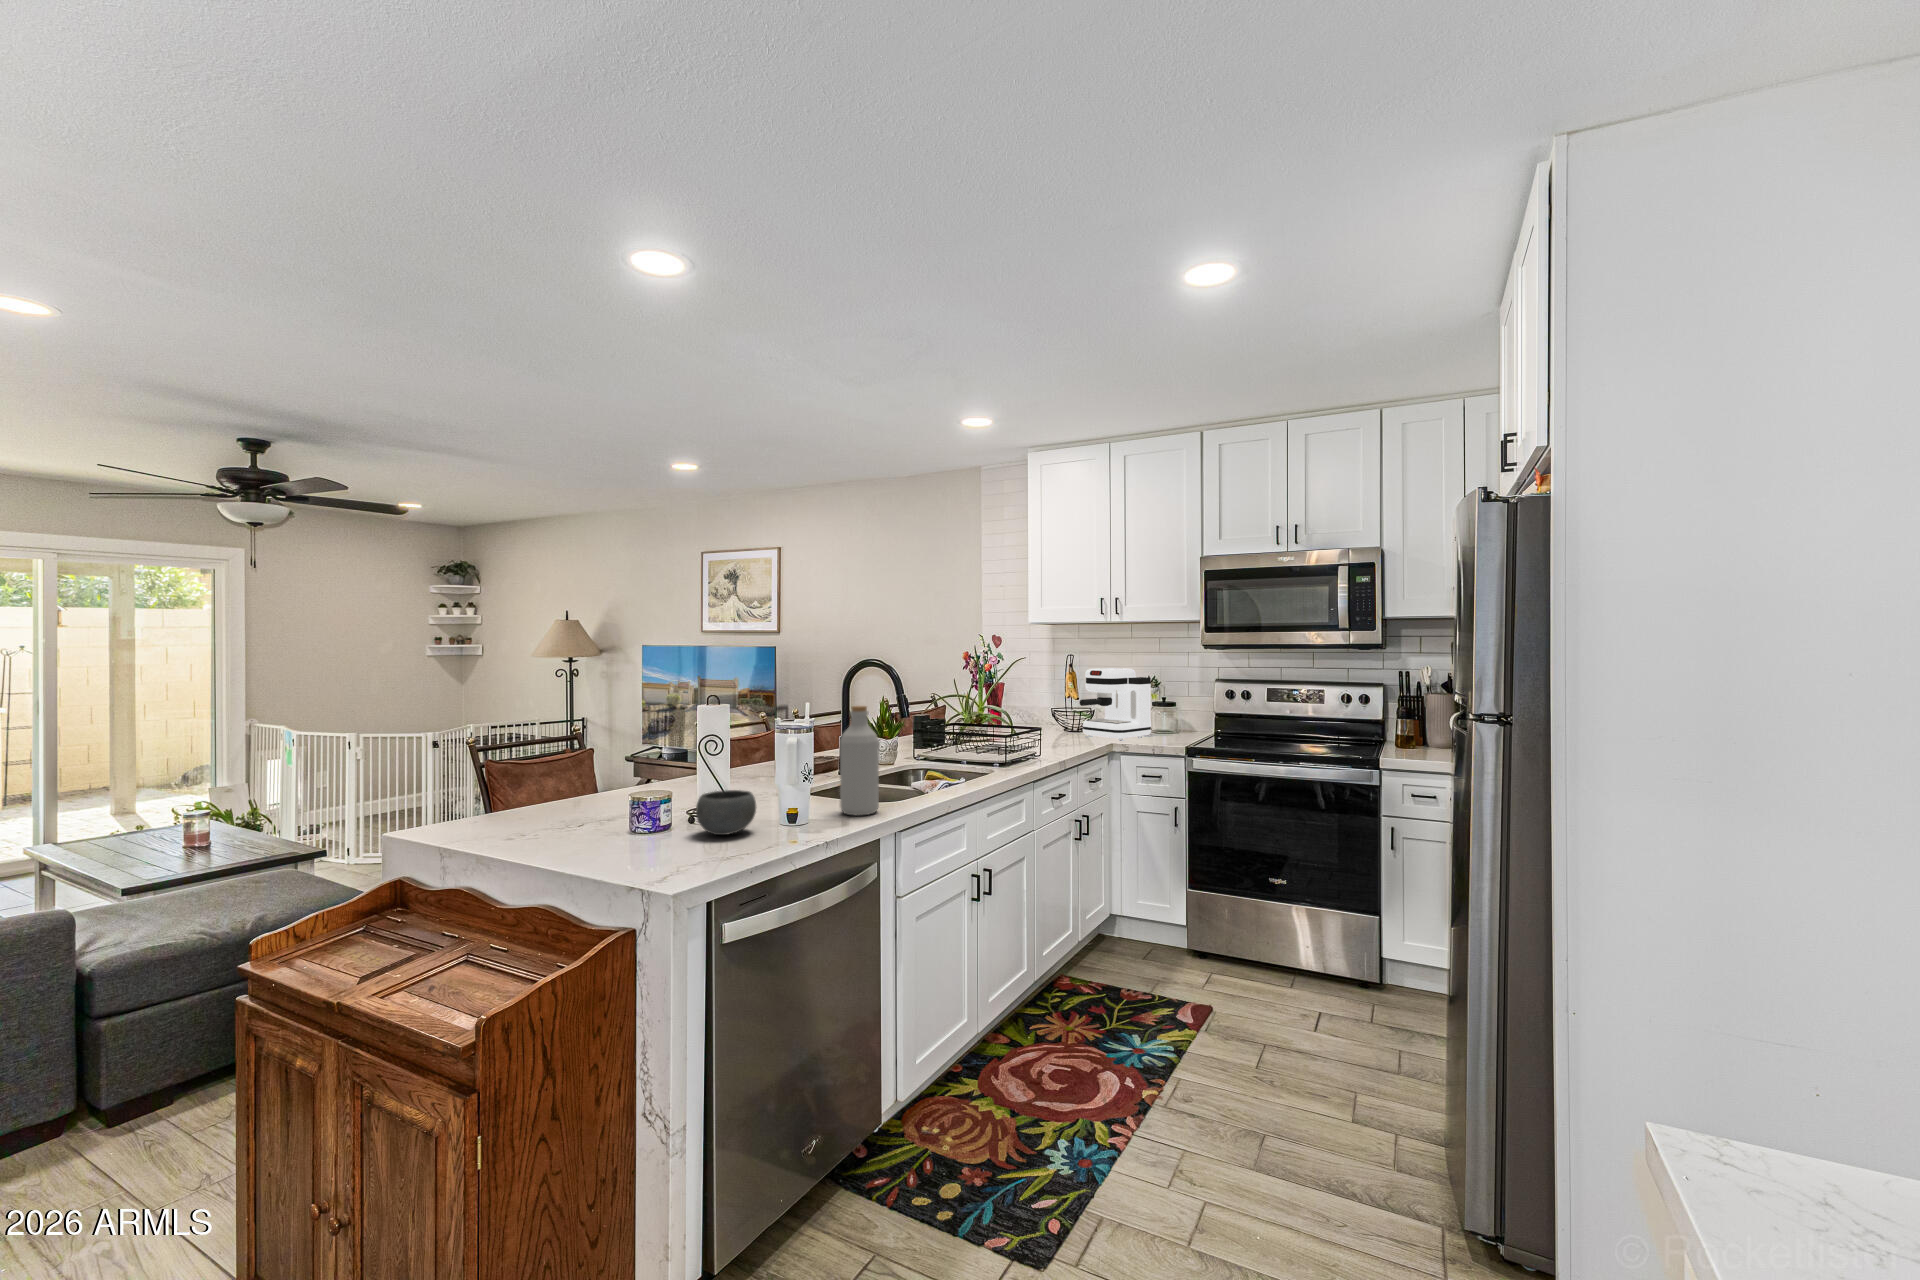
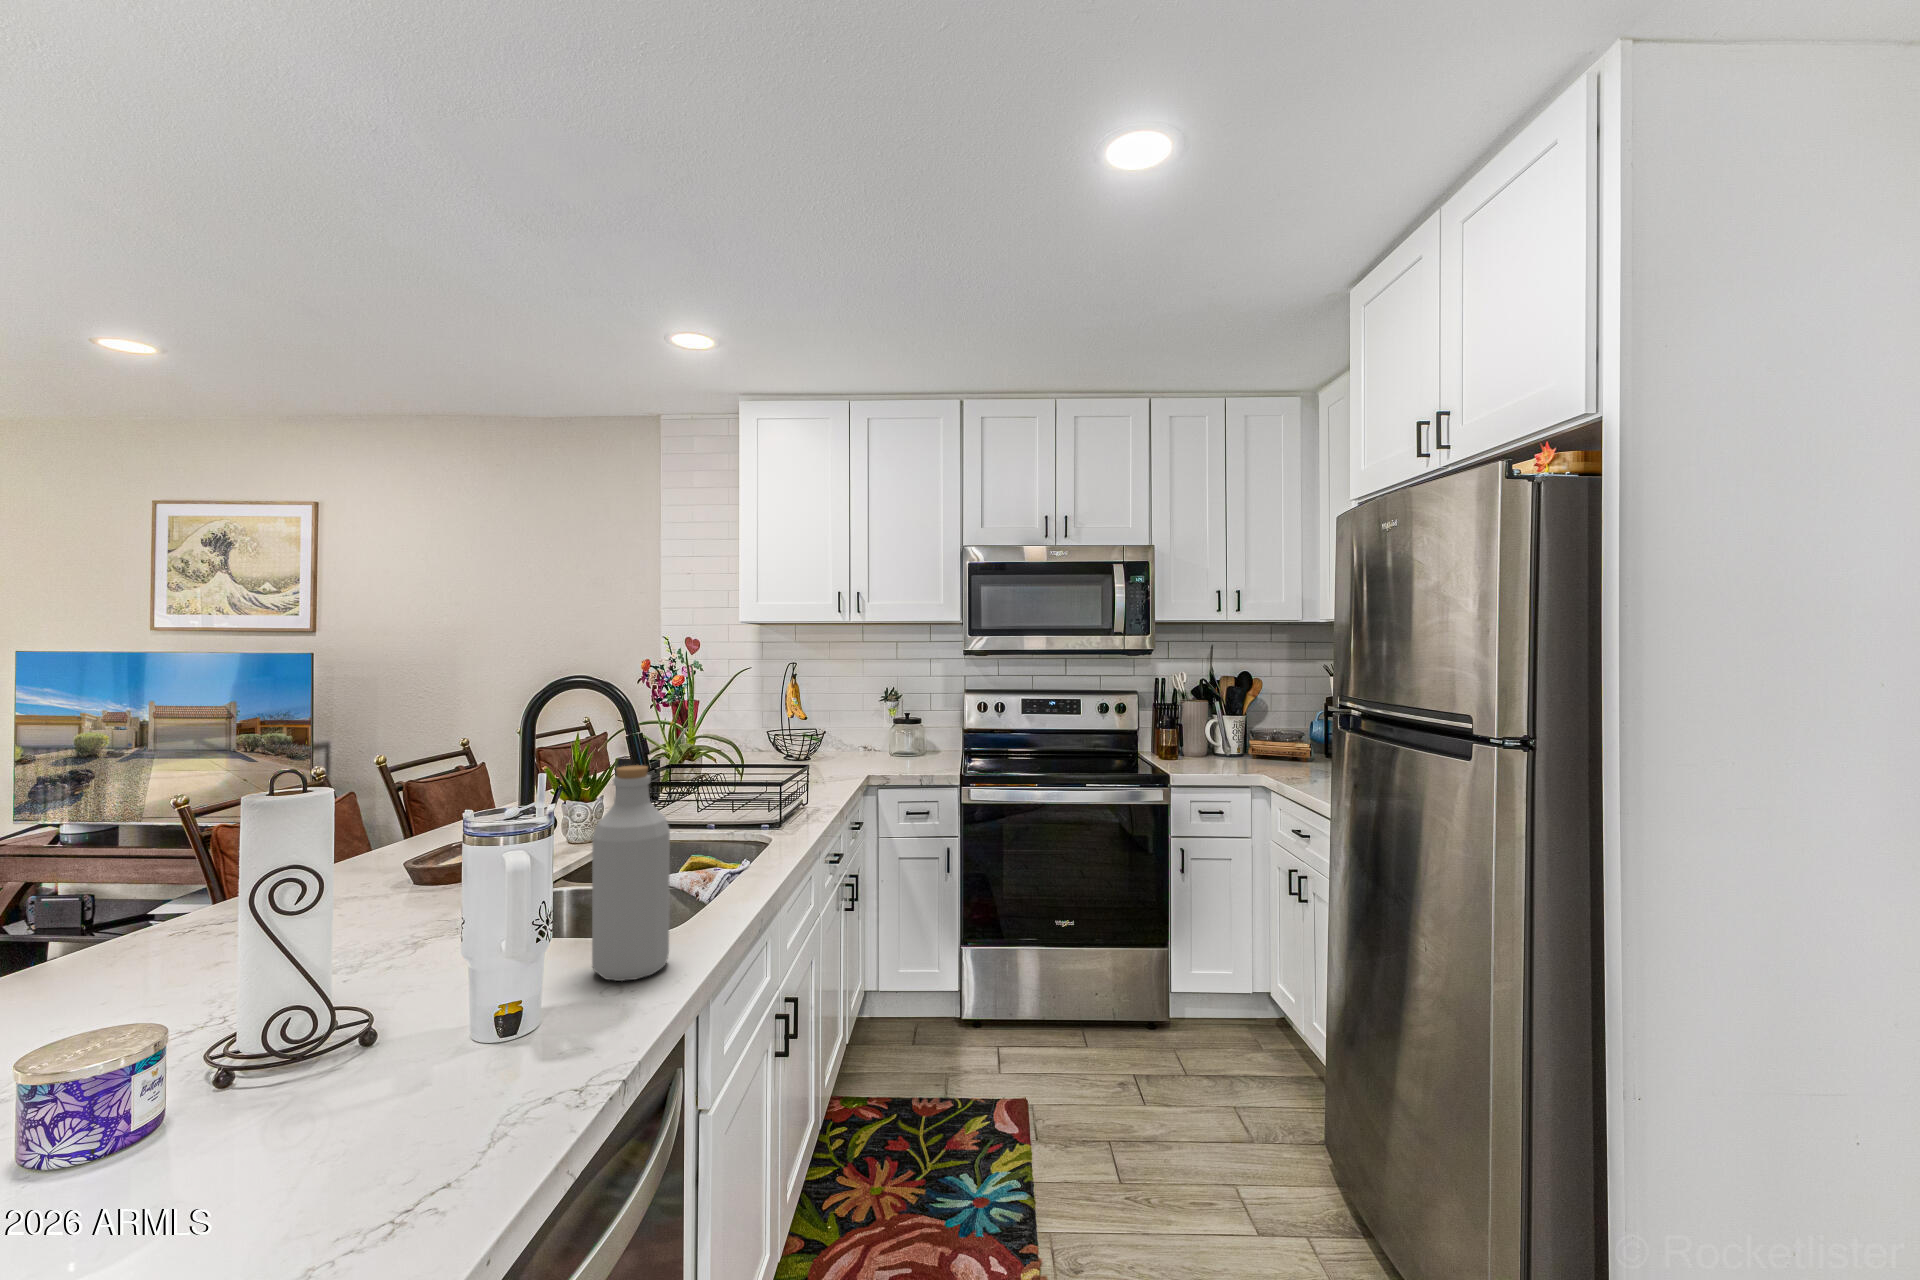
coffee maker: present [1080,668,1151,740] -> none [817,680,899,770]
bowl: present [696,790,756,835] -> none [257,987,432,1122]

